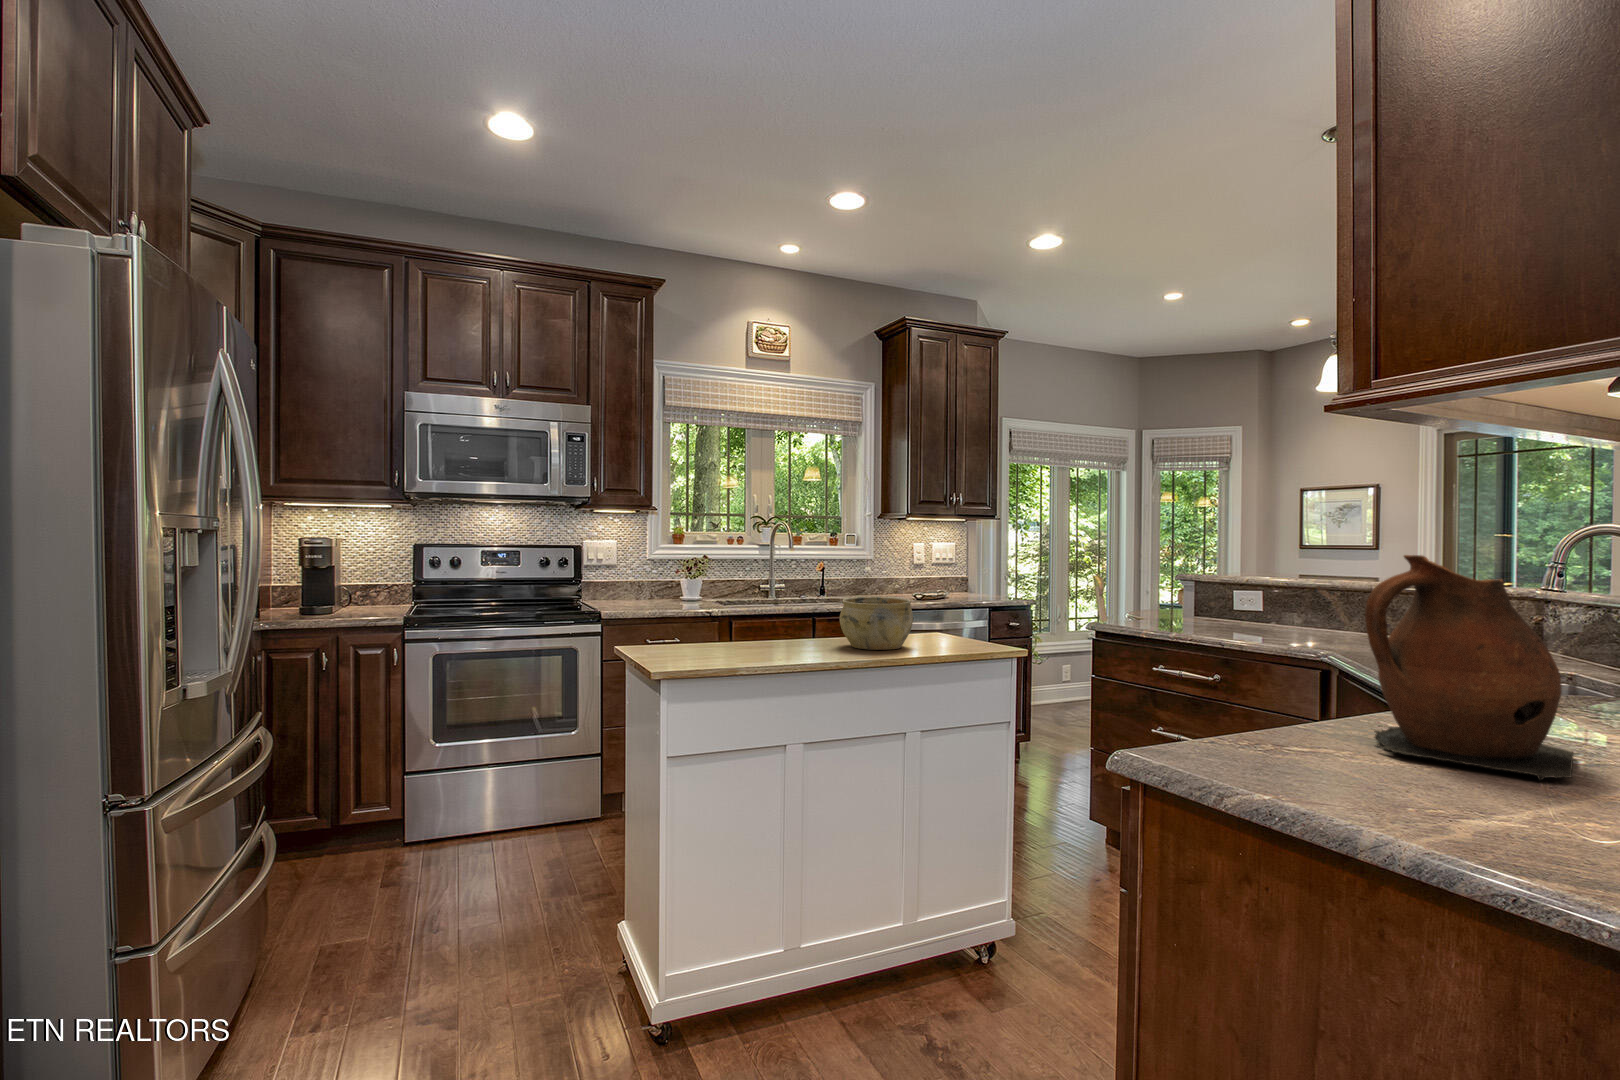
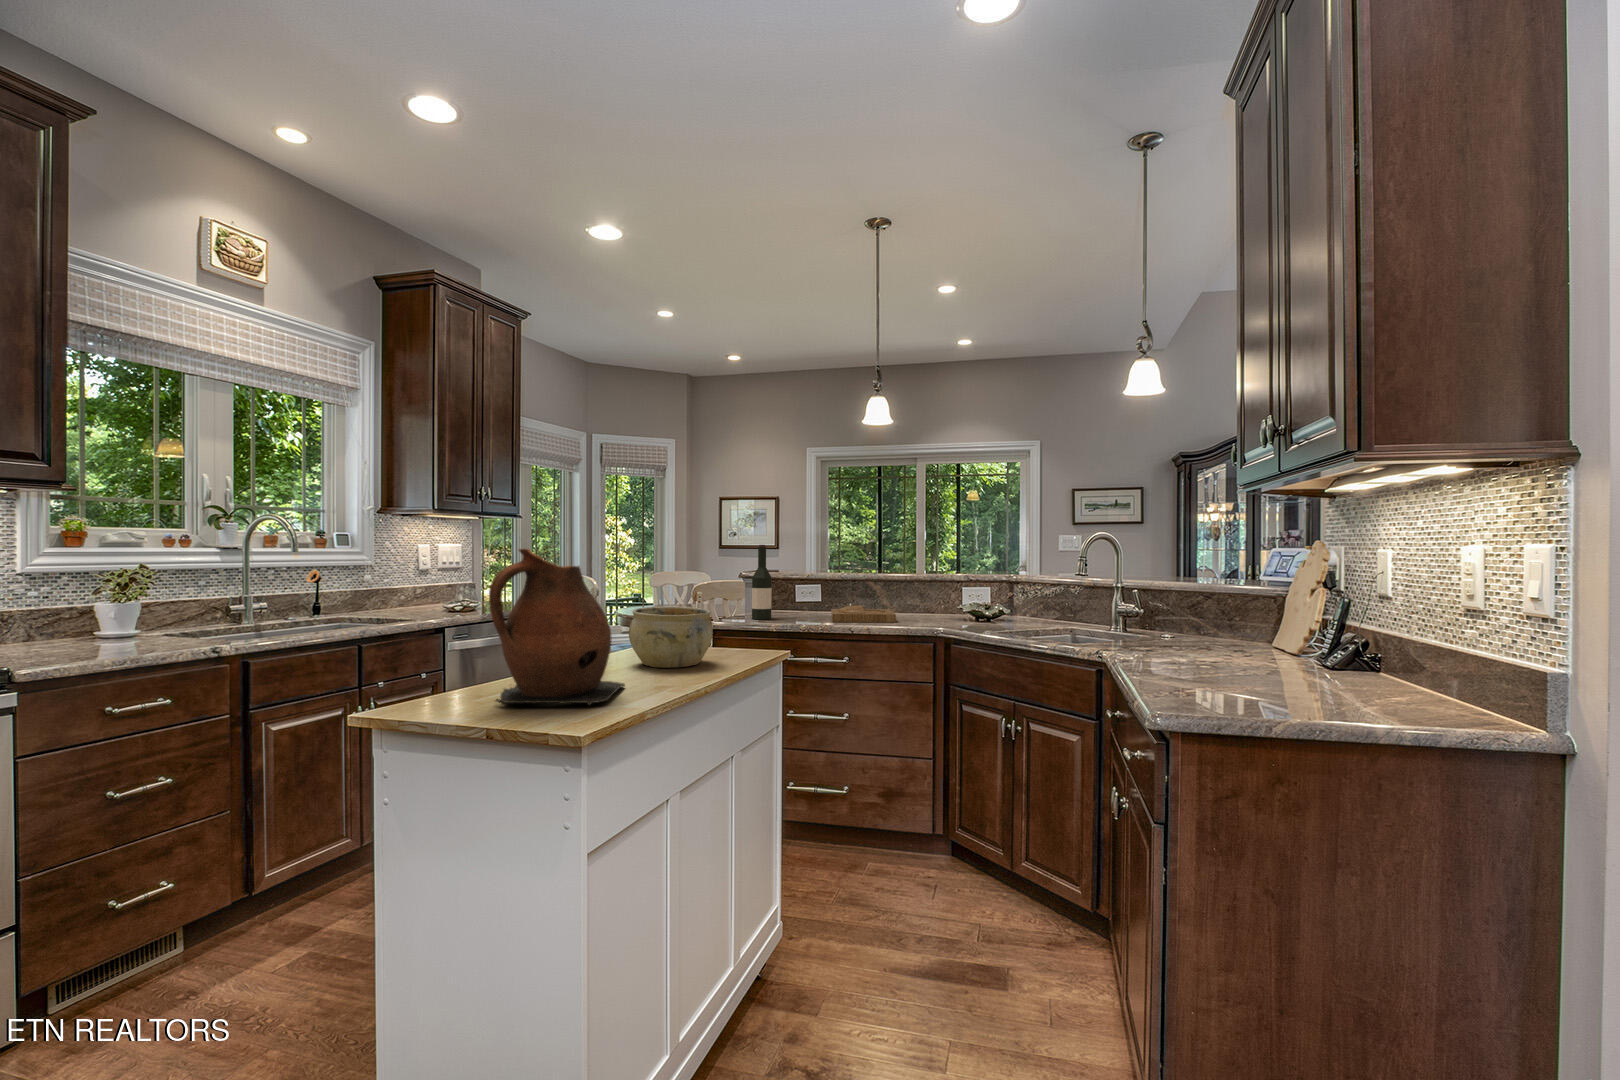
wine bottle: none [1133,545,1157,627] -> present [752,545,772,620]
ceramic pitcher: present [1365,555,1574,781] -> present [489,549,625,706]
tray: none [1211,620,1319,643] -> present [831,605,896,622]

